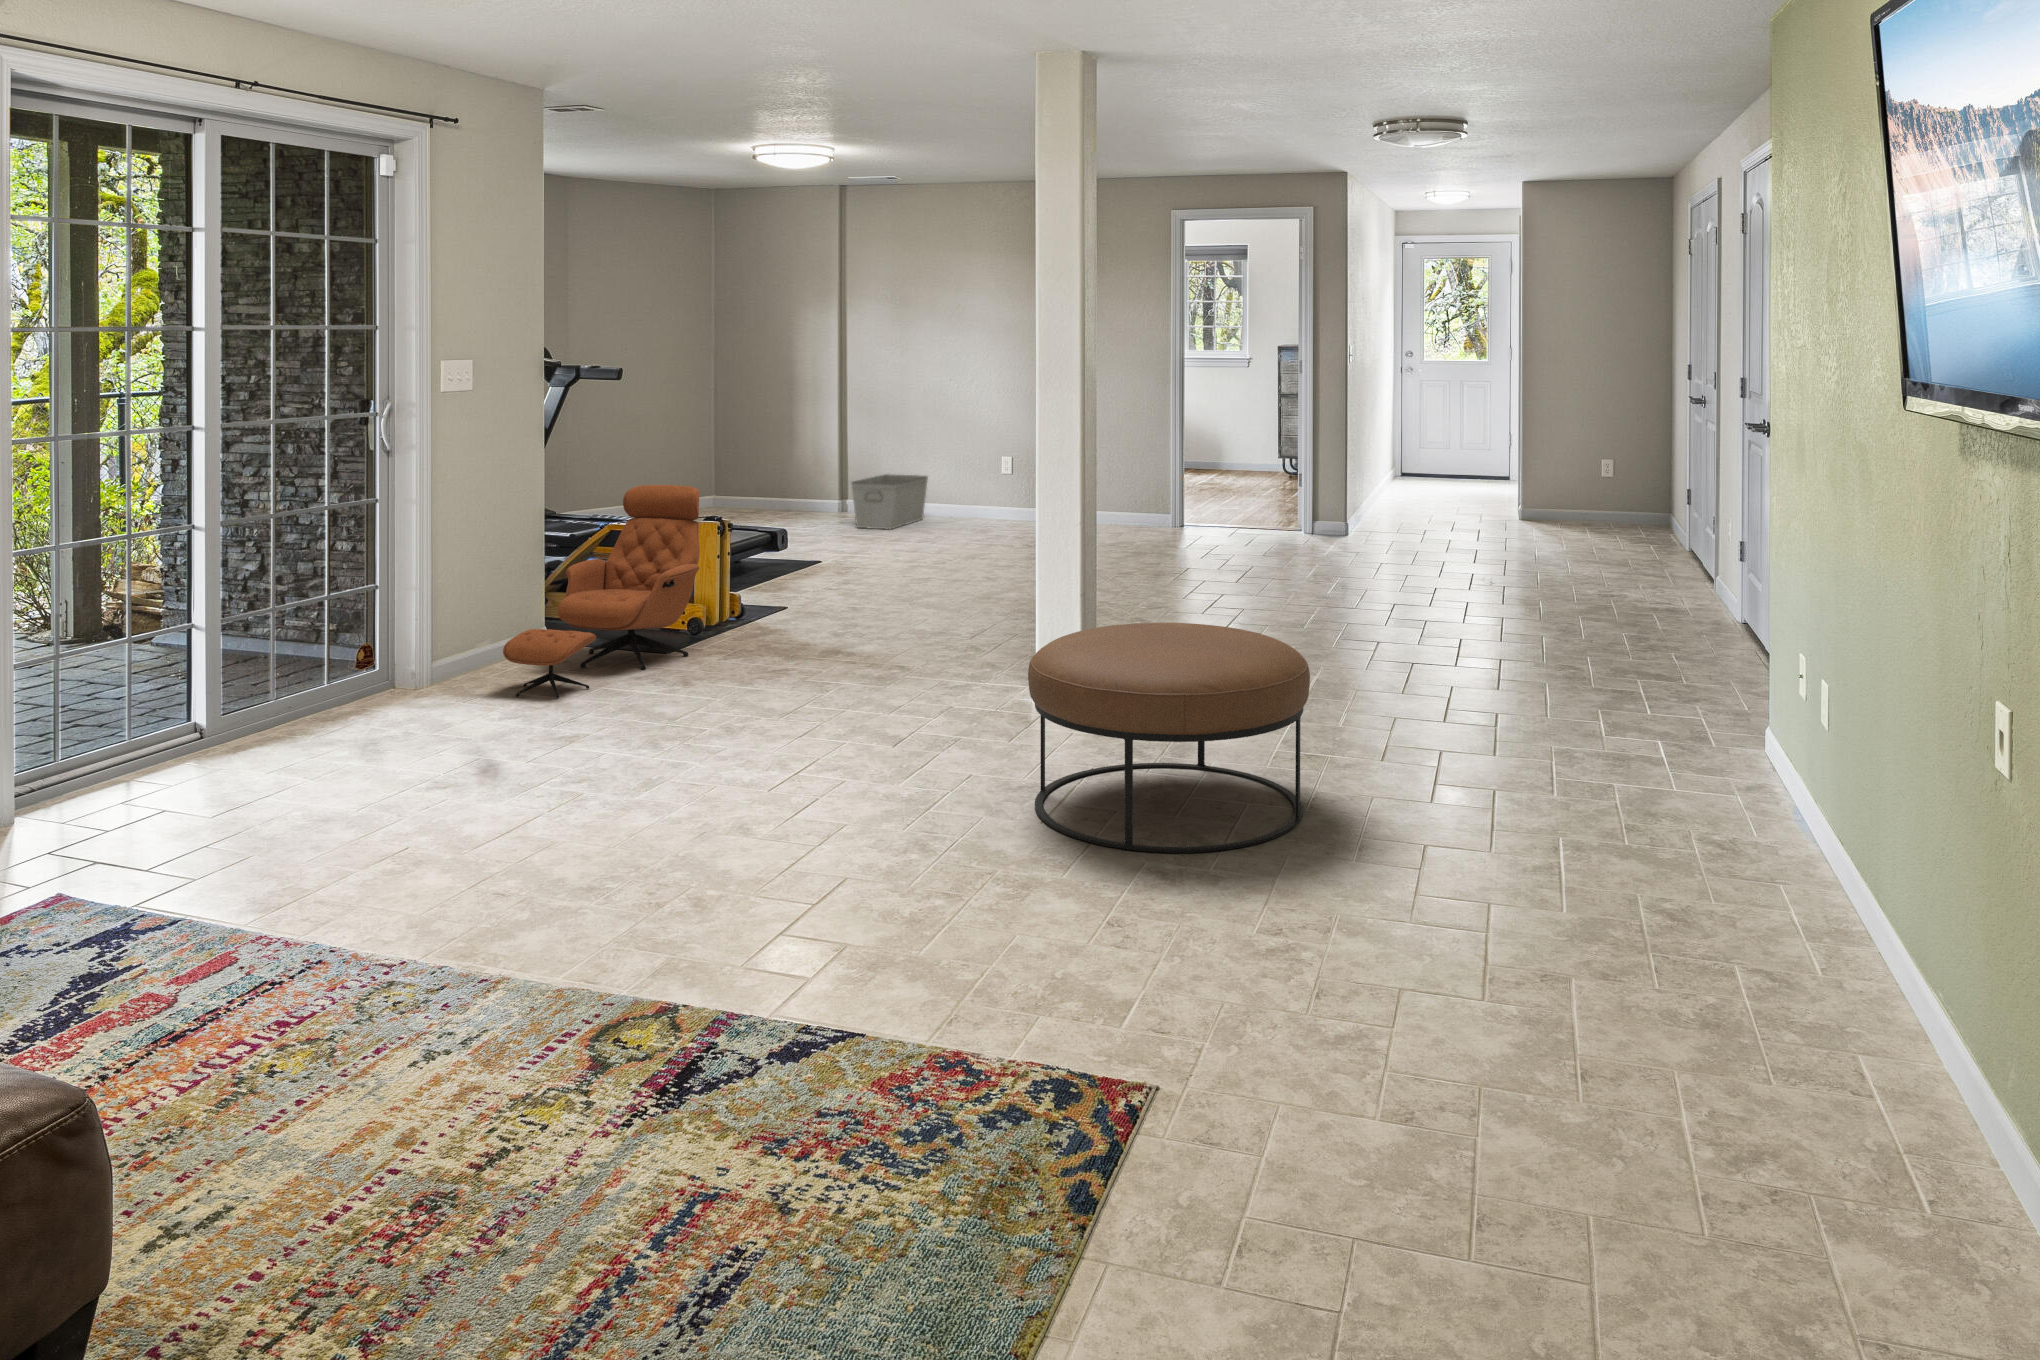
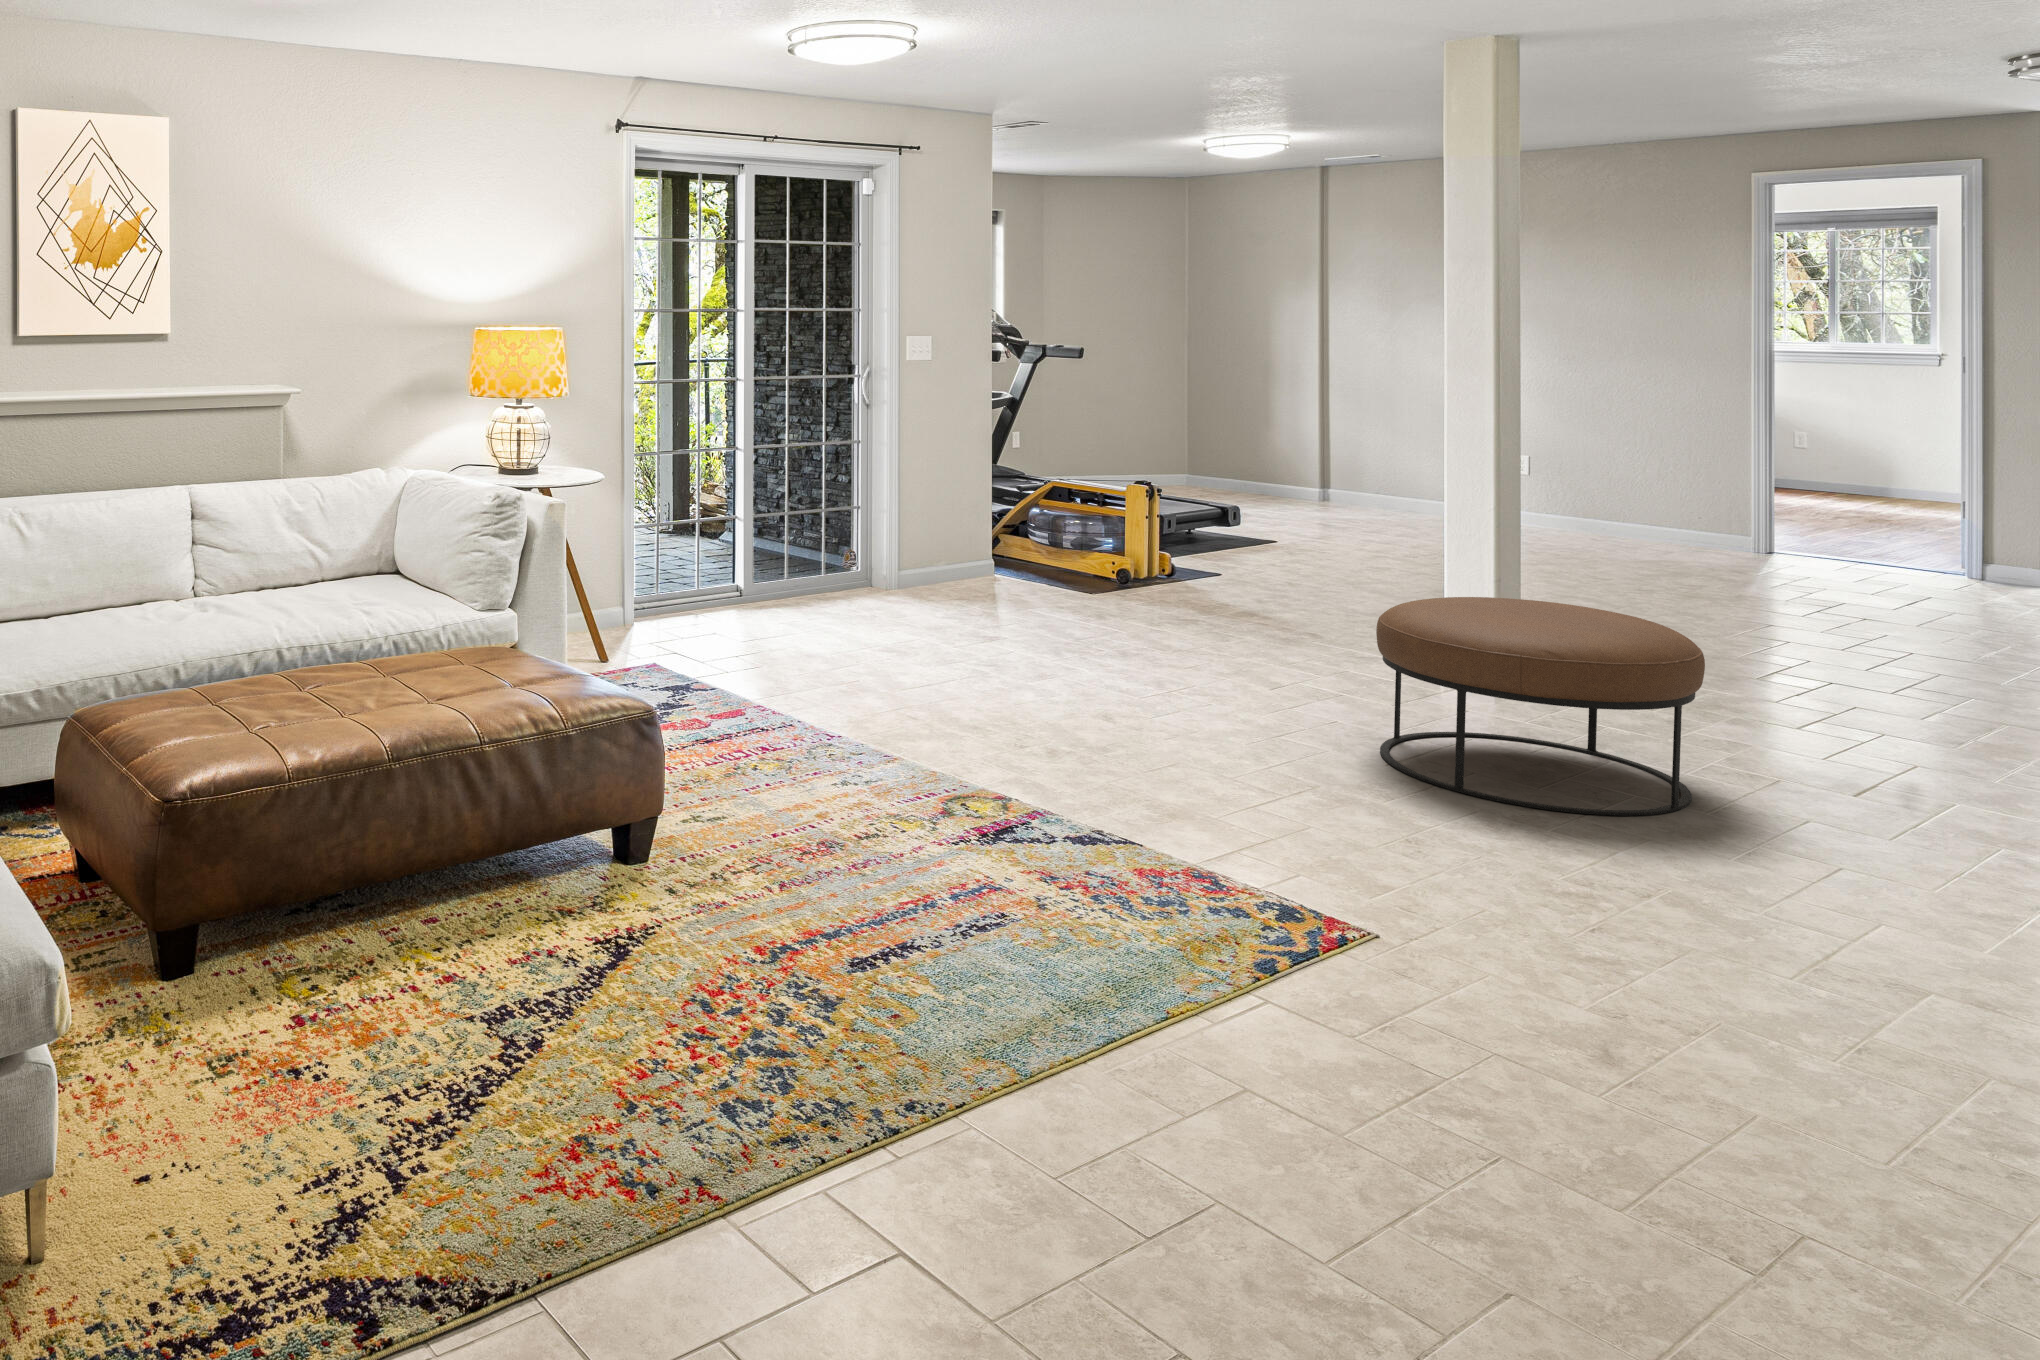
storage bin: present [851,474,928,529] -> none [1321,465,1416,520]
lounge chair: present [503,485,700,698] -> none [950,447,1125,610]

